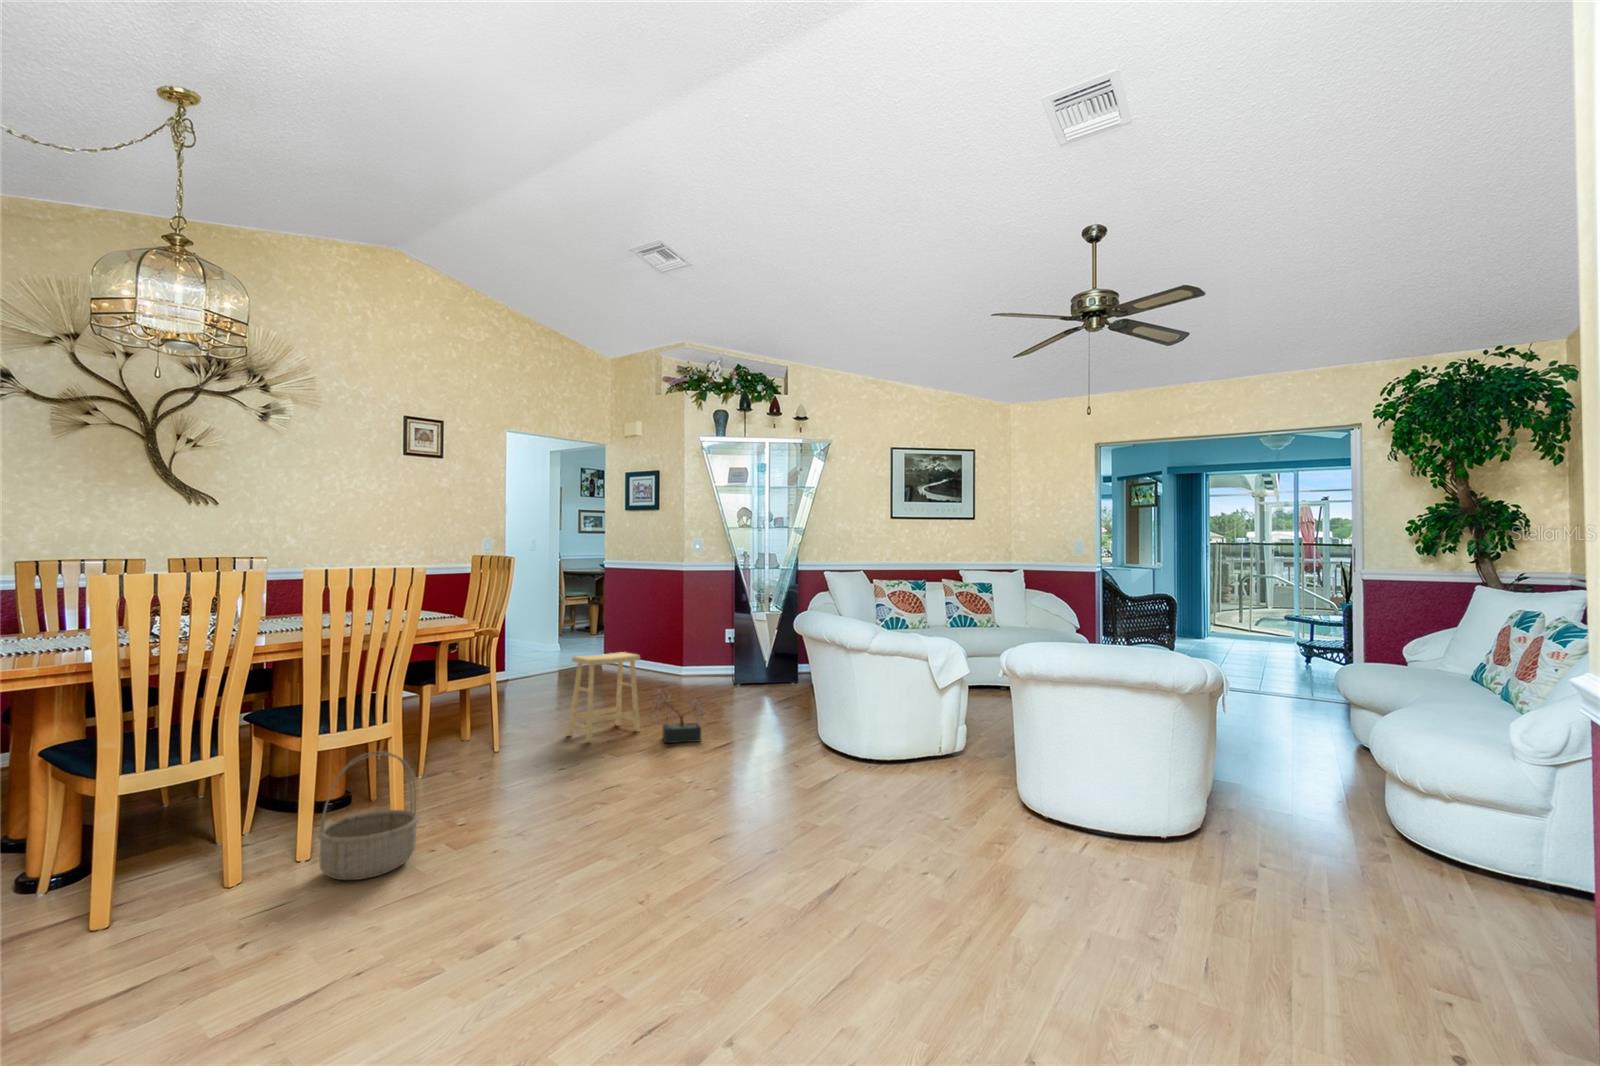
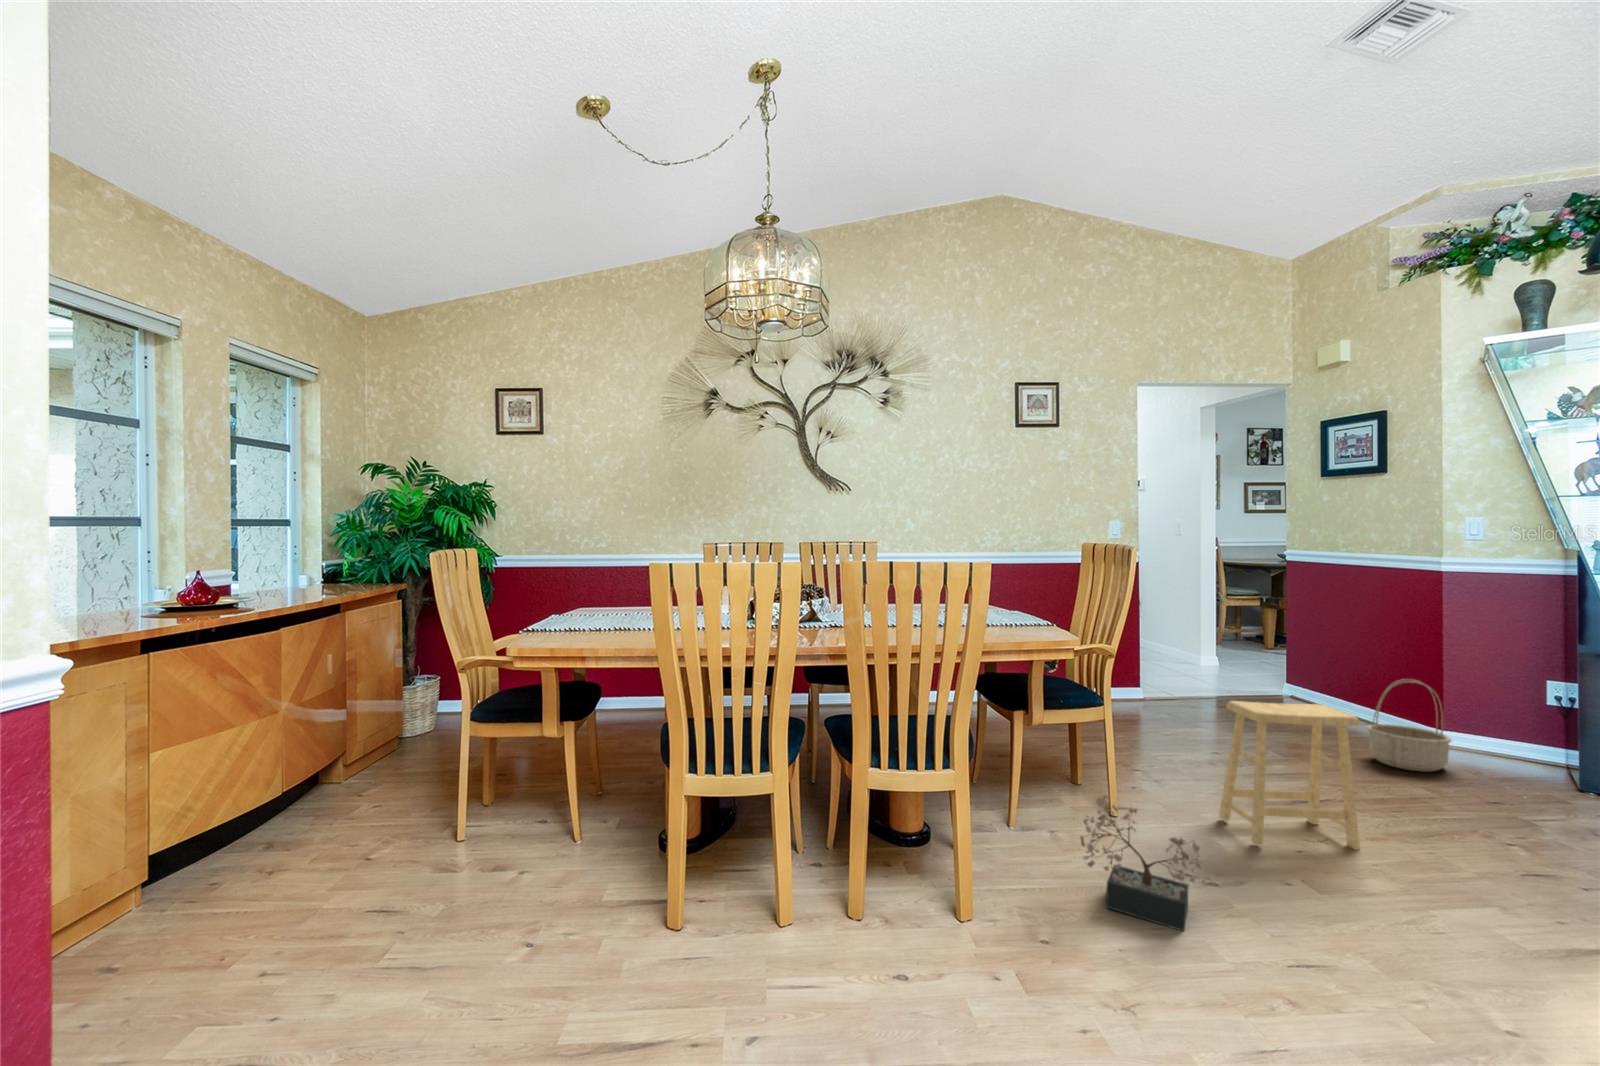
decorative plant: present [648,689,710,743] -> present [1080,795,1212,931]
basket: present [317,751,419,880] -> present [1367,679,1451,772]

